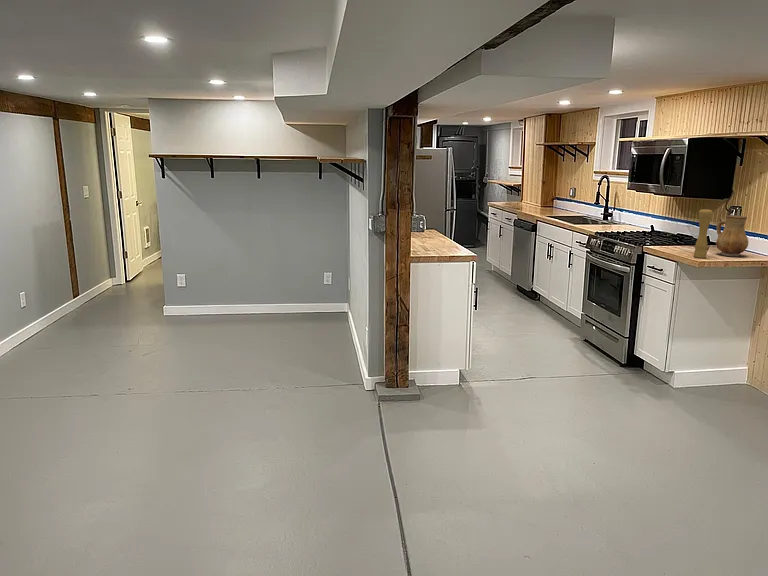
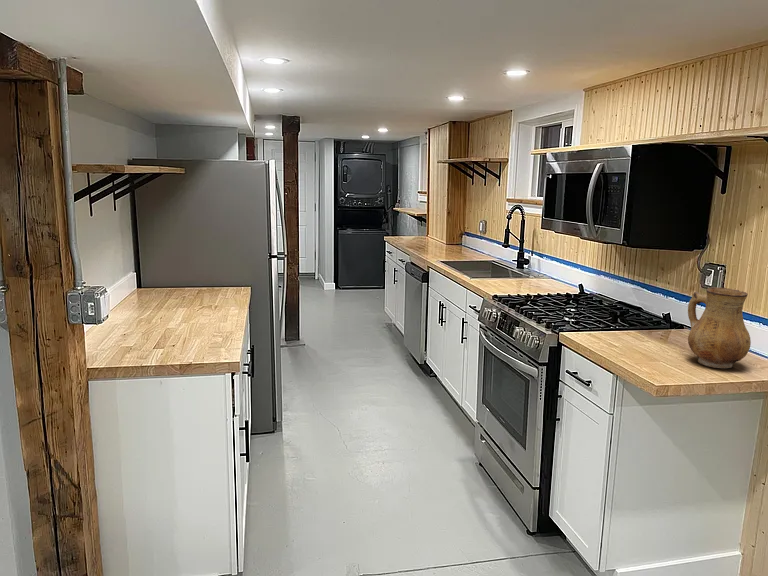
pepper mill: present [694,209,713,258] -> none [648,279,685,377]

